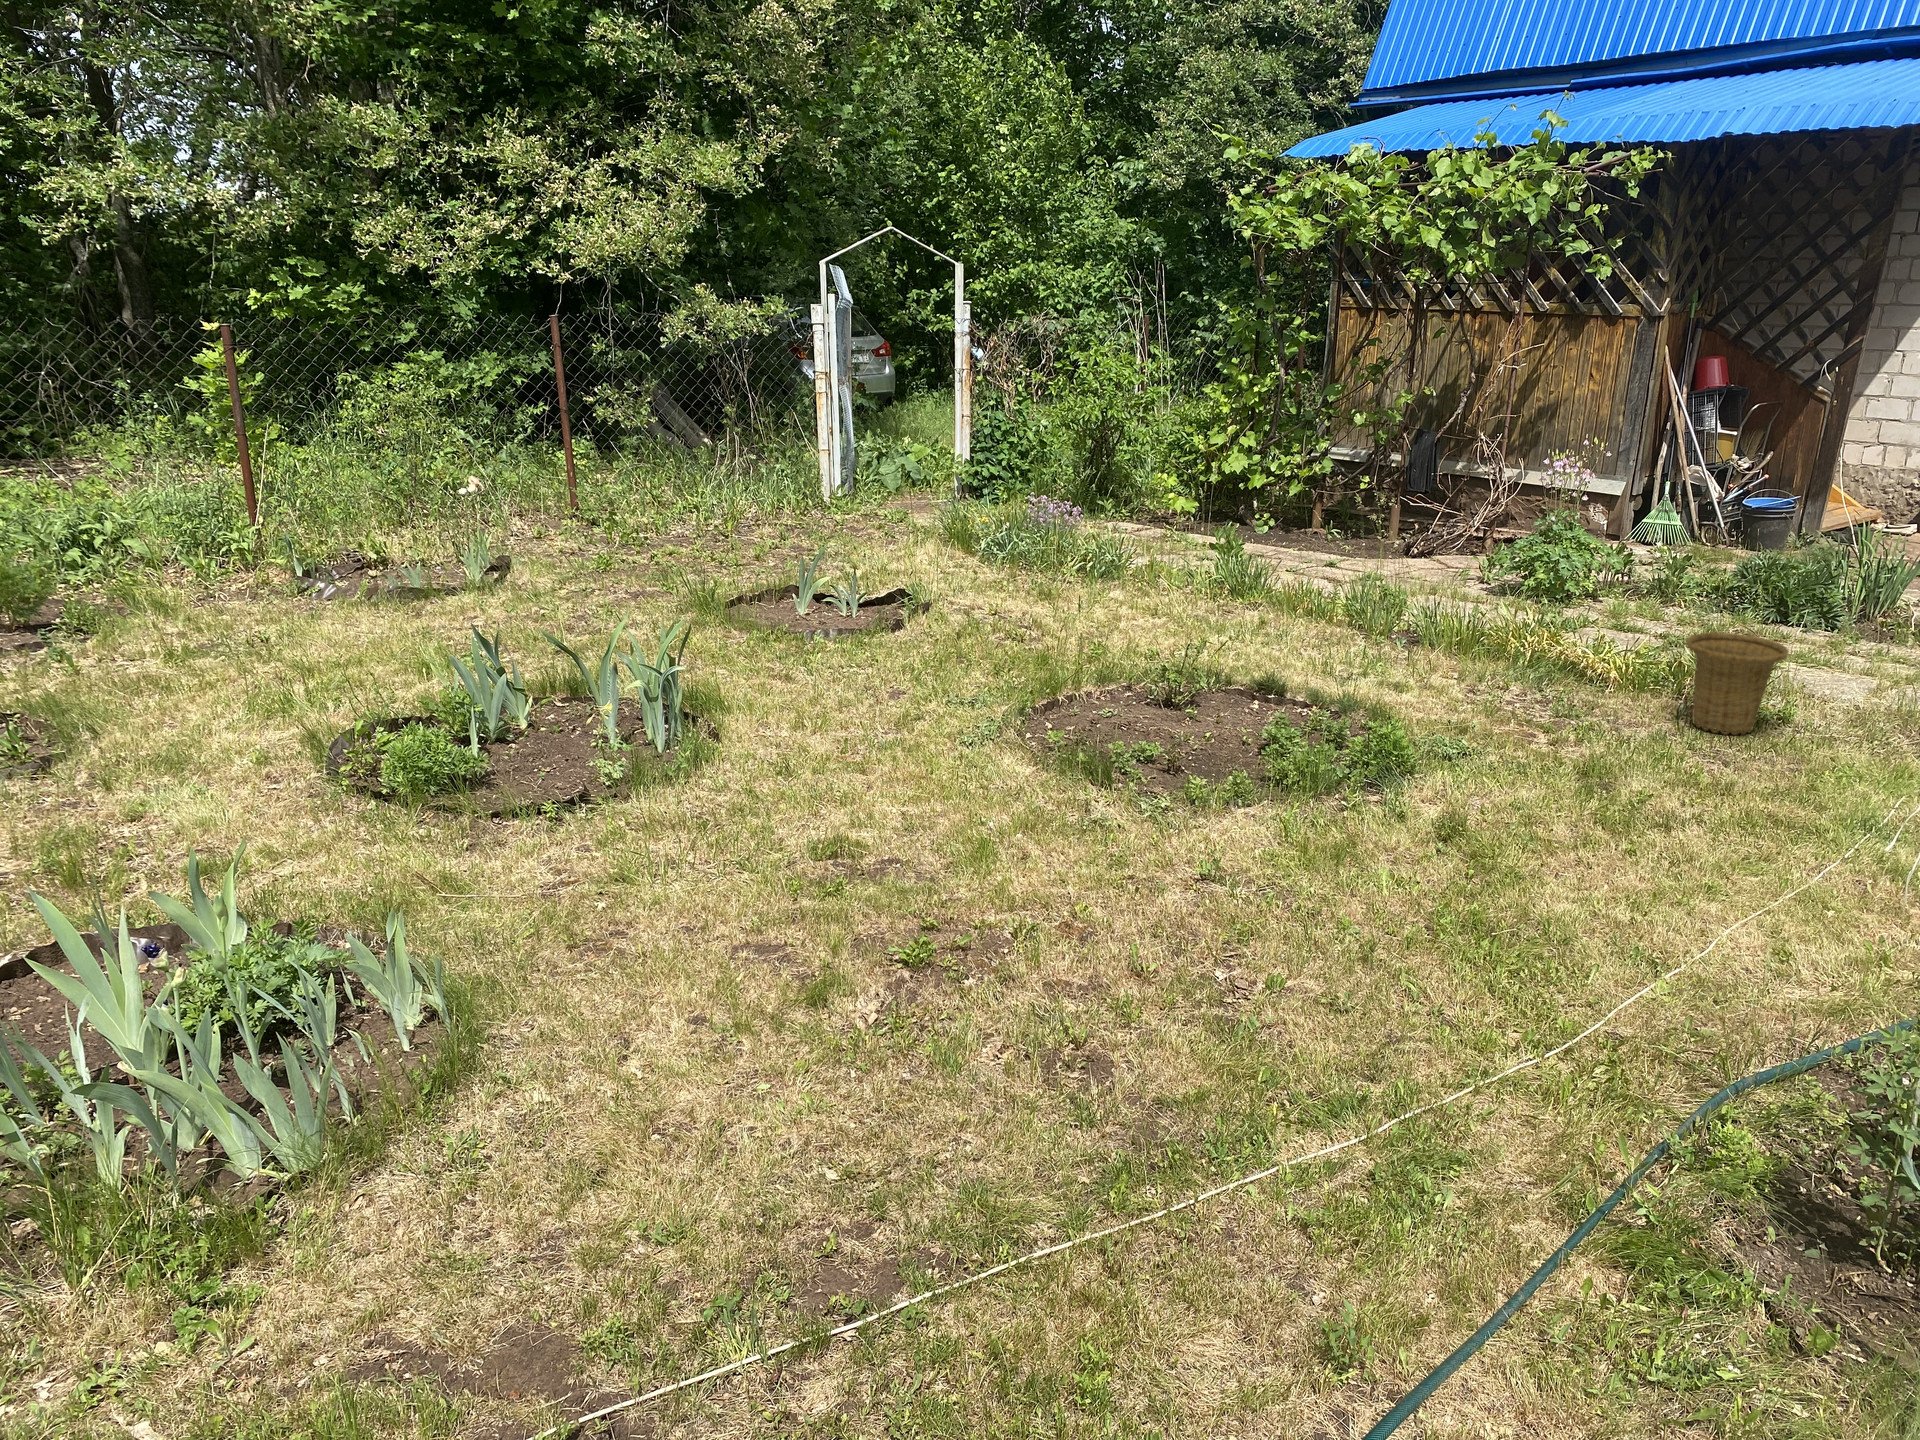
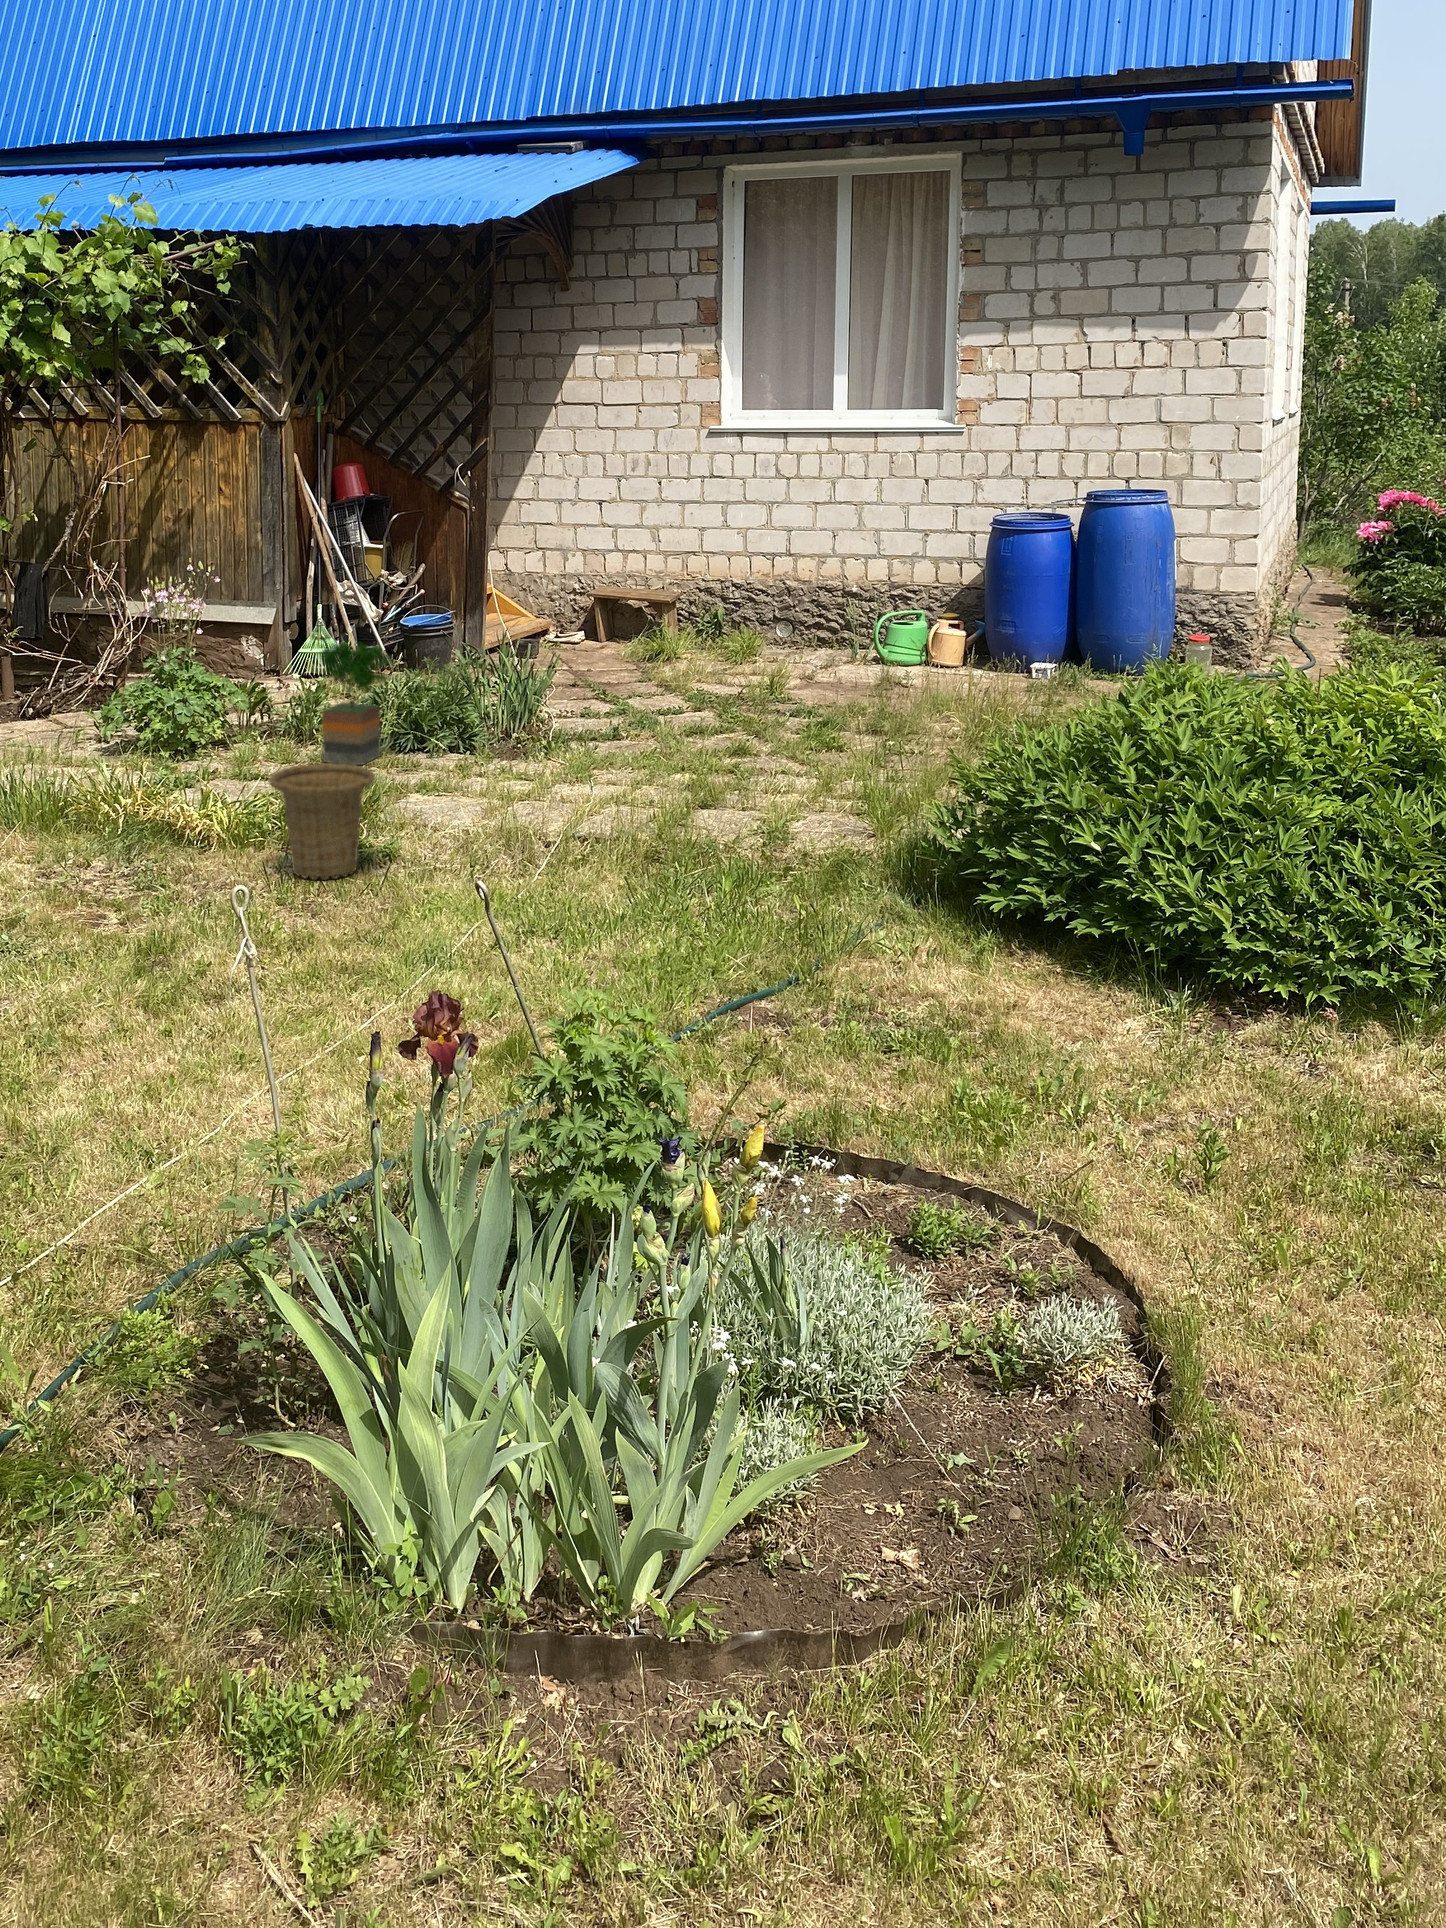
potted tree: none [1691,520,1777,632] -> present [321,642,392,765]

